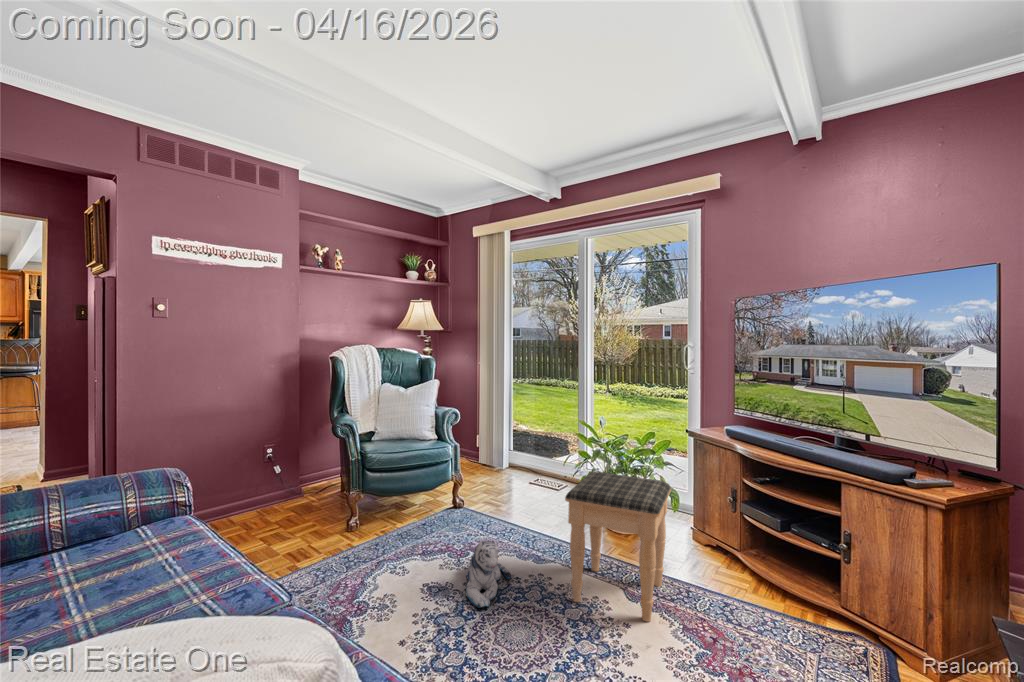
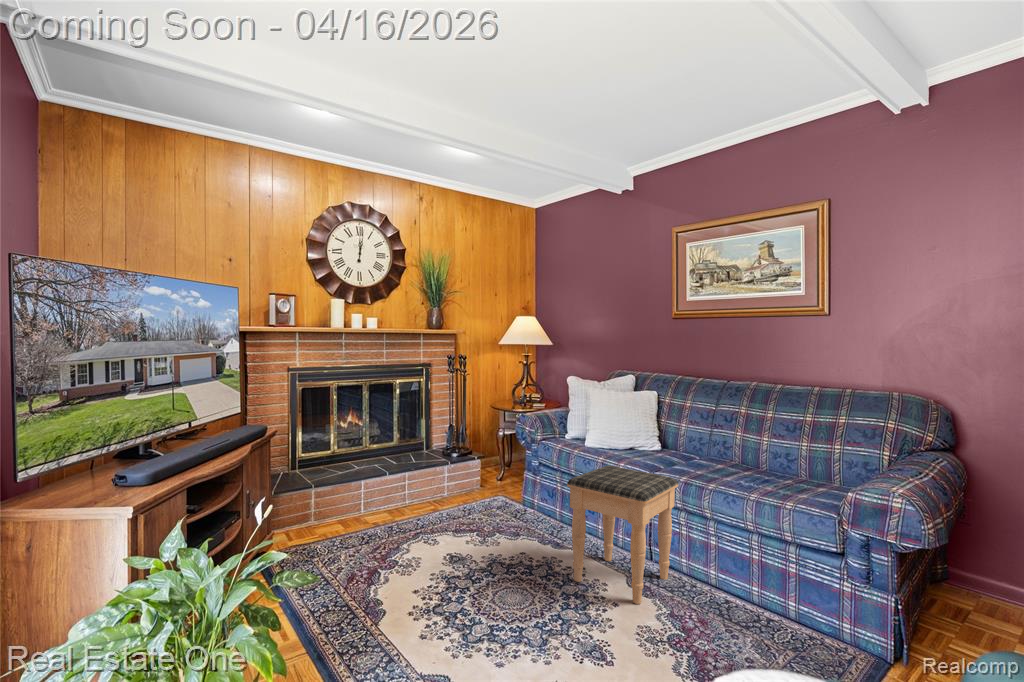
plush toy: present [466,541,511,608] -> none [480,519,525,575]

